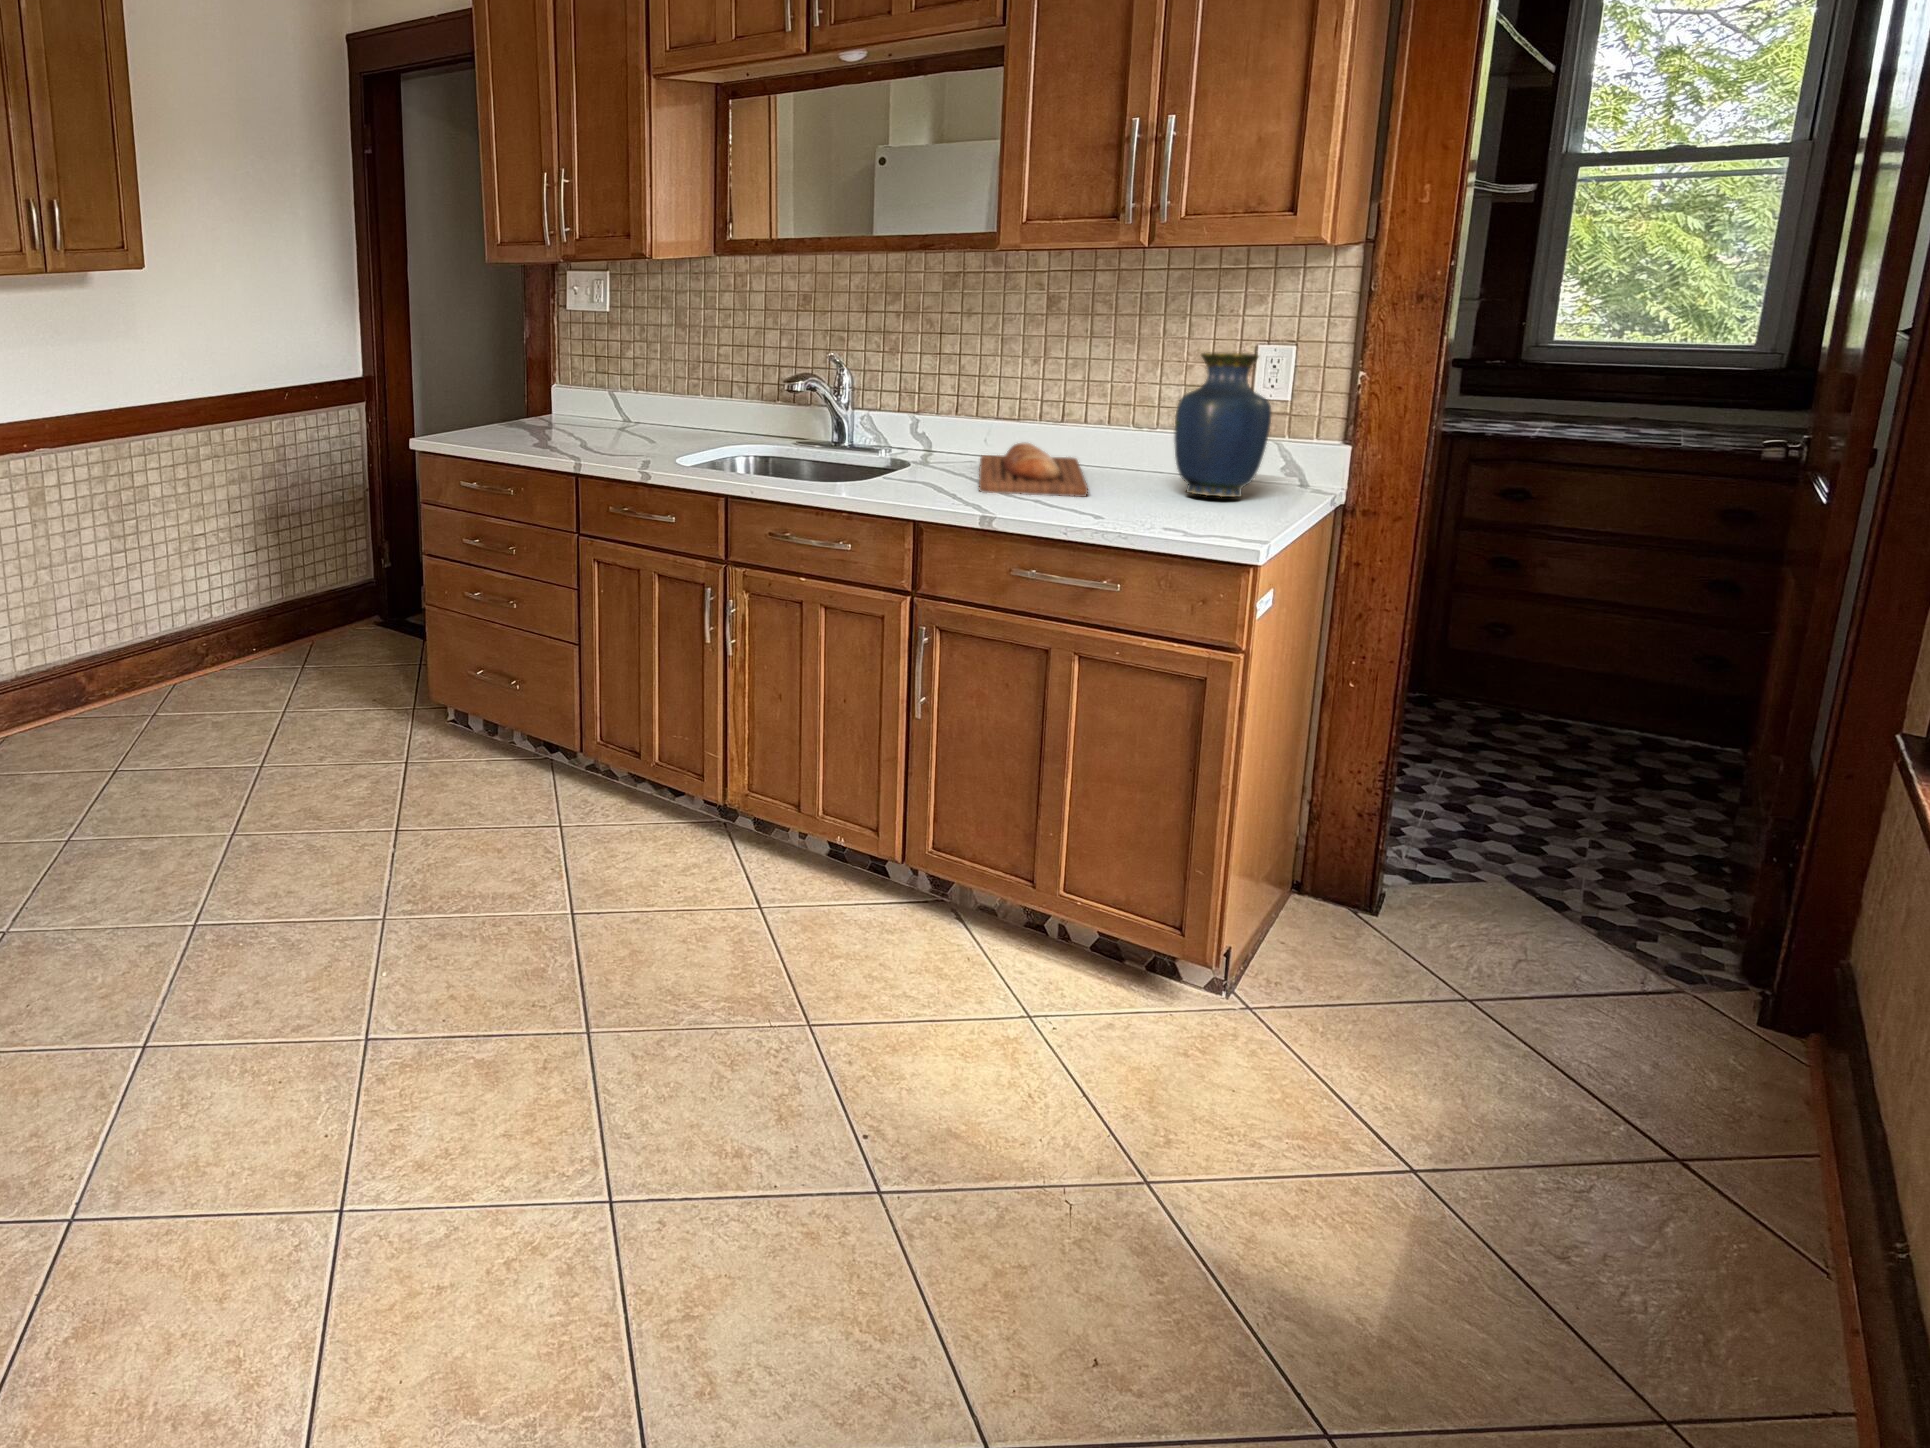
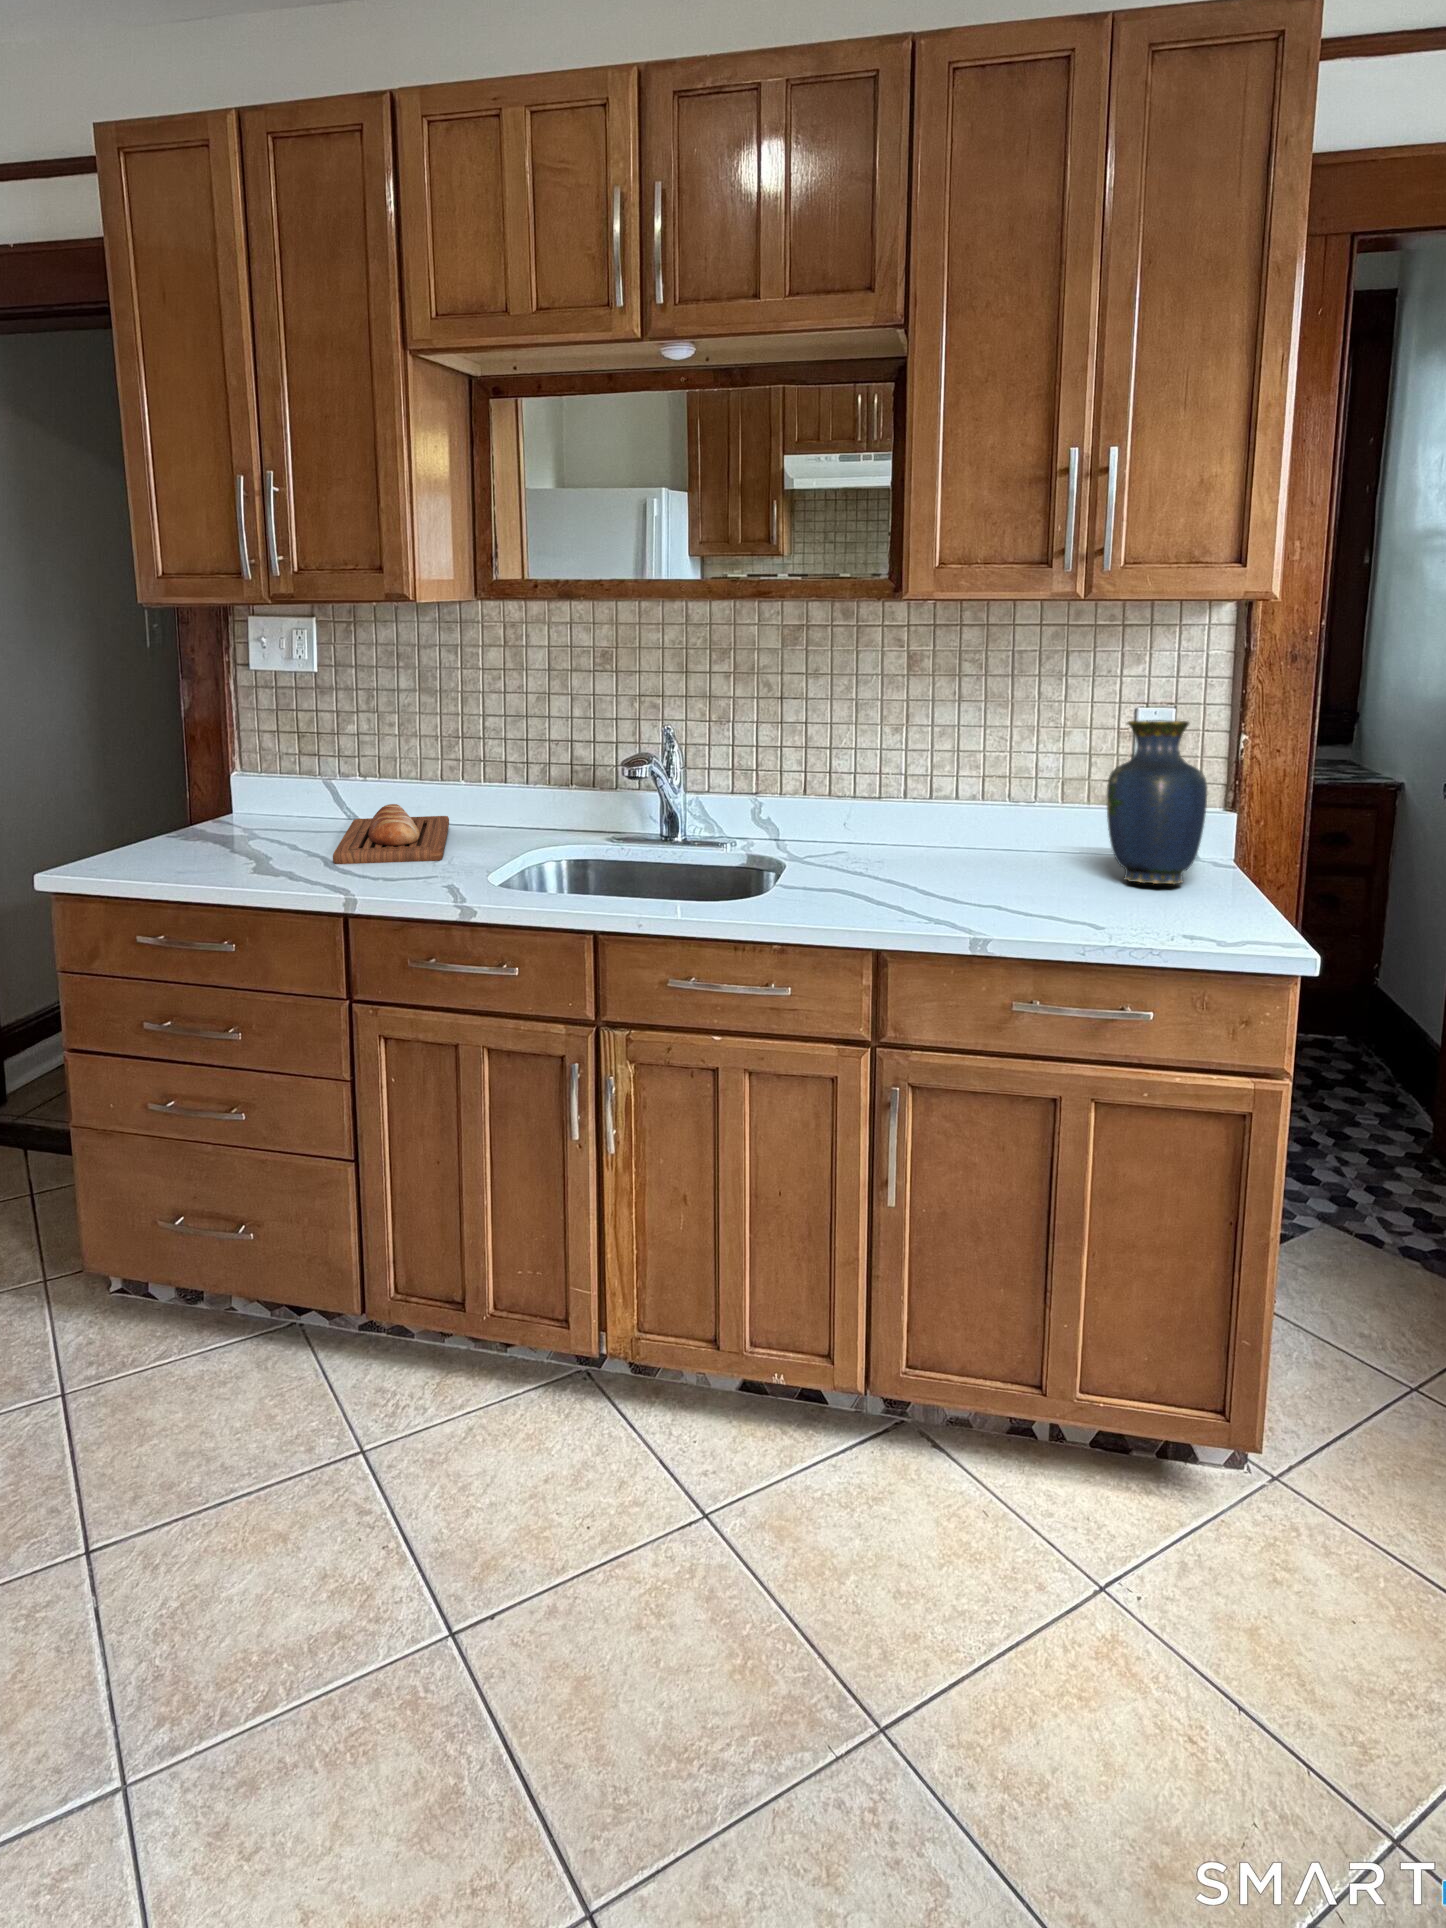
bread loaf: present [979,443,1088,497] -> present [333,804,449,864]

